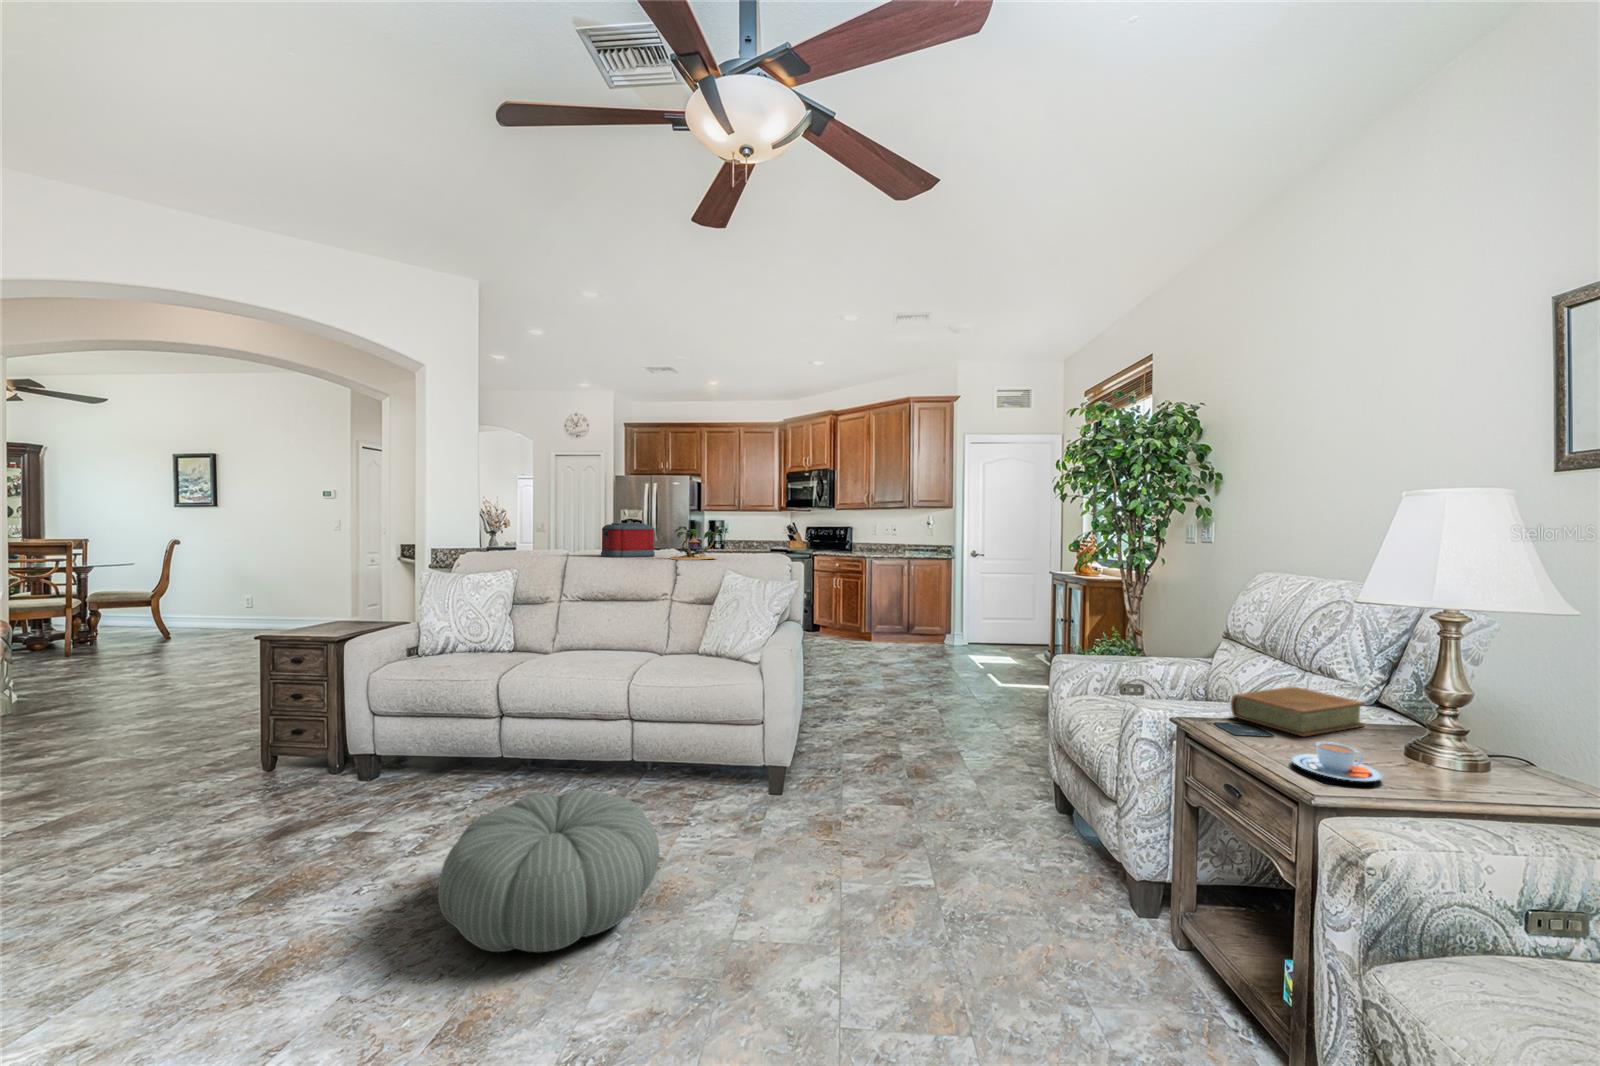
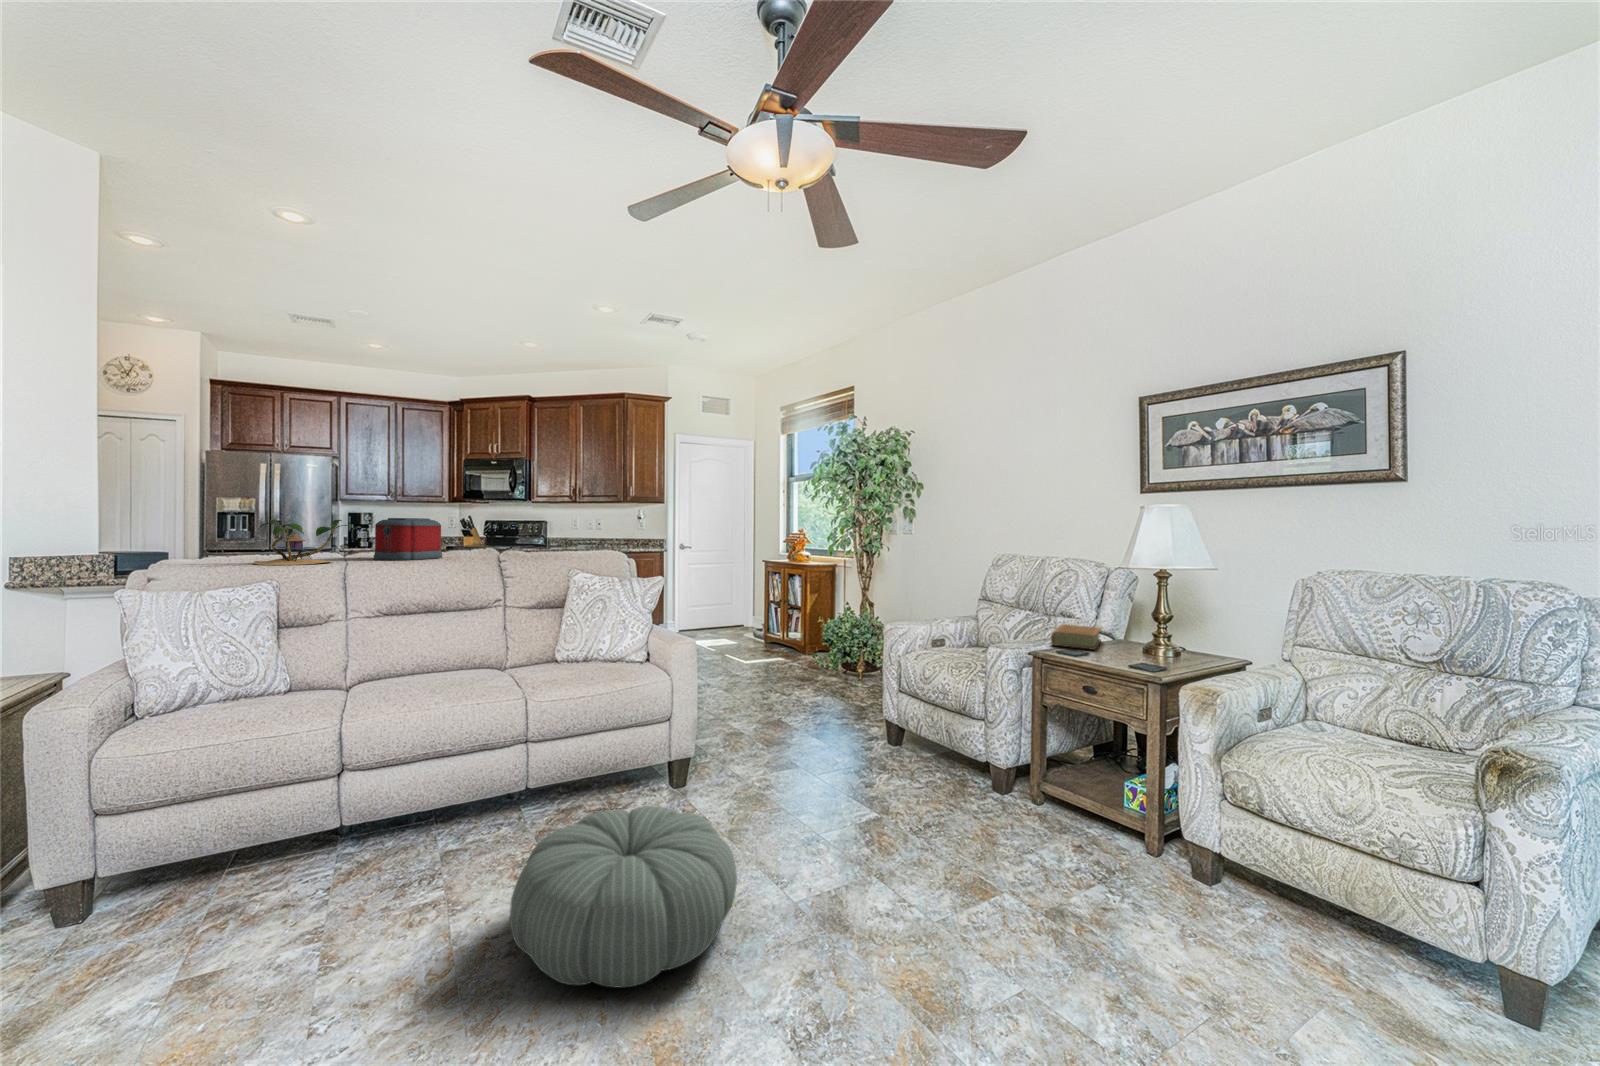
plant: present [670,526,728,560] -> present [253,520,354,565]
teacup: present [1291,742,1383,782] -> none [1117,648,1160,665]

